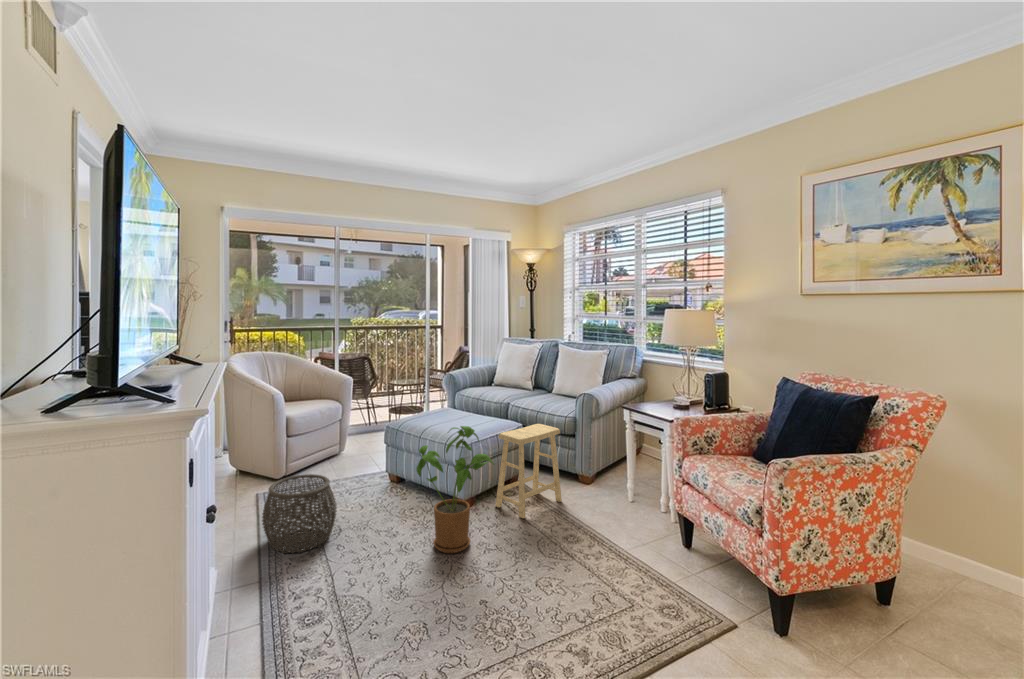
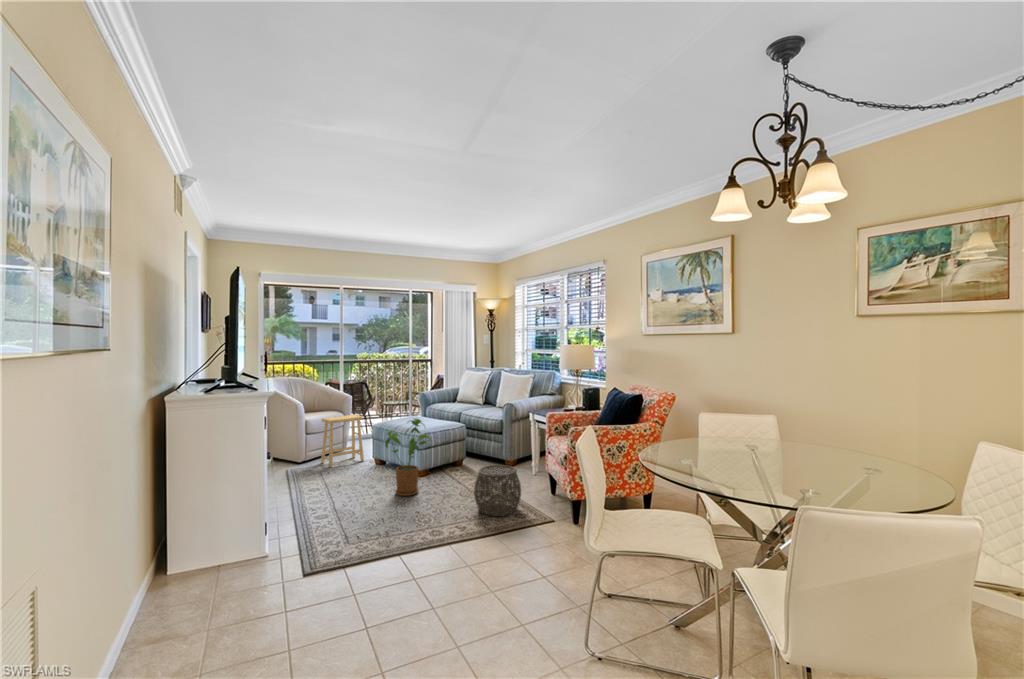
footstool: present [495,424,562,518] -> present [321,415,364,467]
woven basket: present [262,474,337,553] -> present [474,465,521,516]

